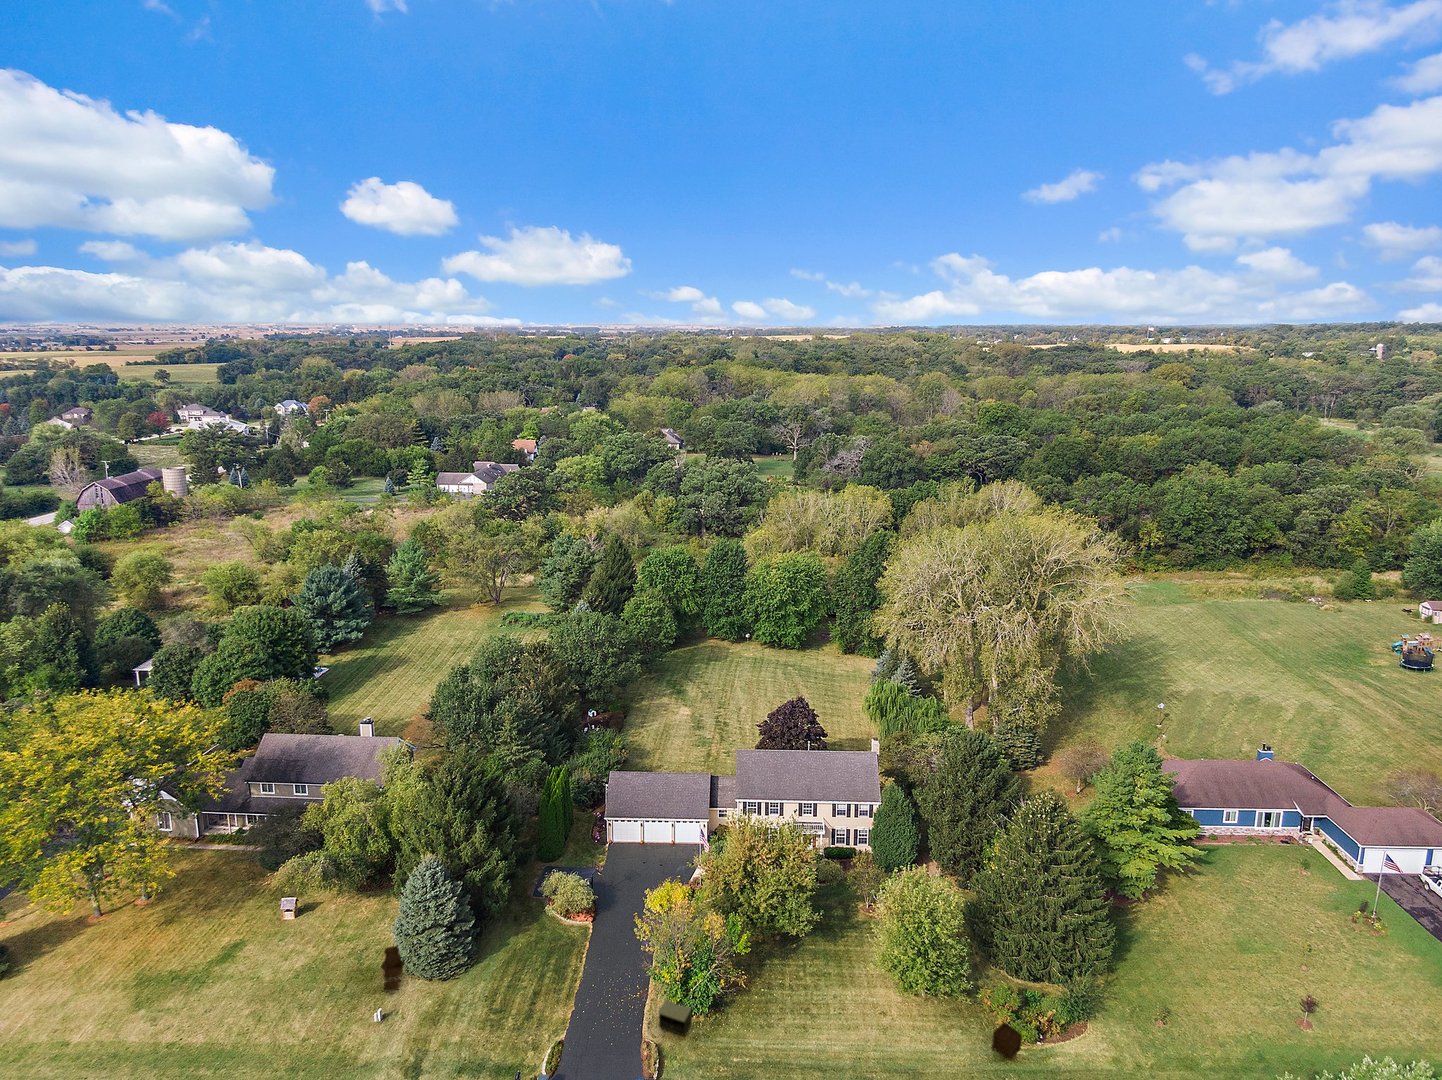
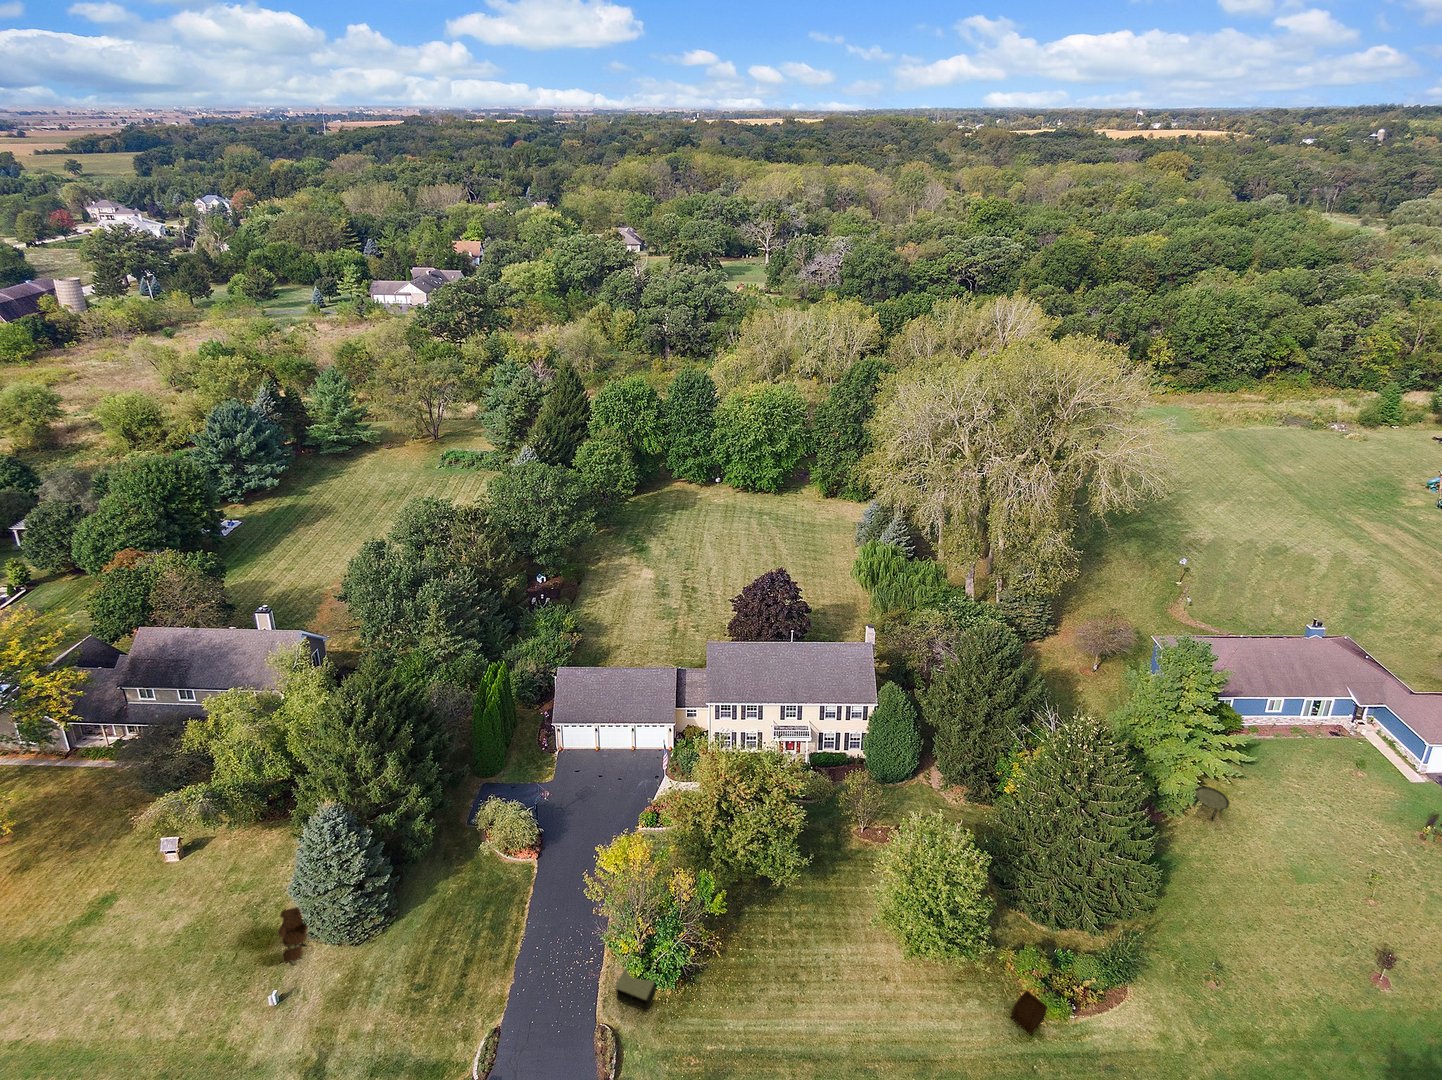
round table: none [1156,876,1186,905] -> present [1193,786,1229,820]

